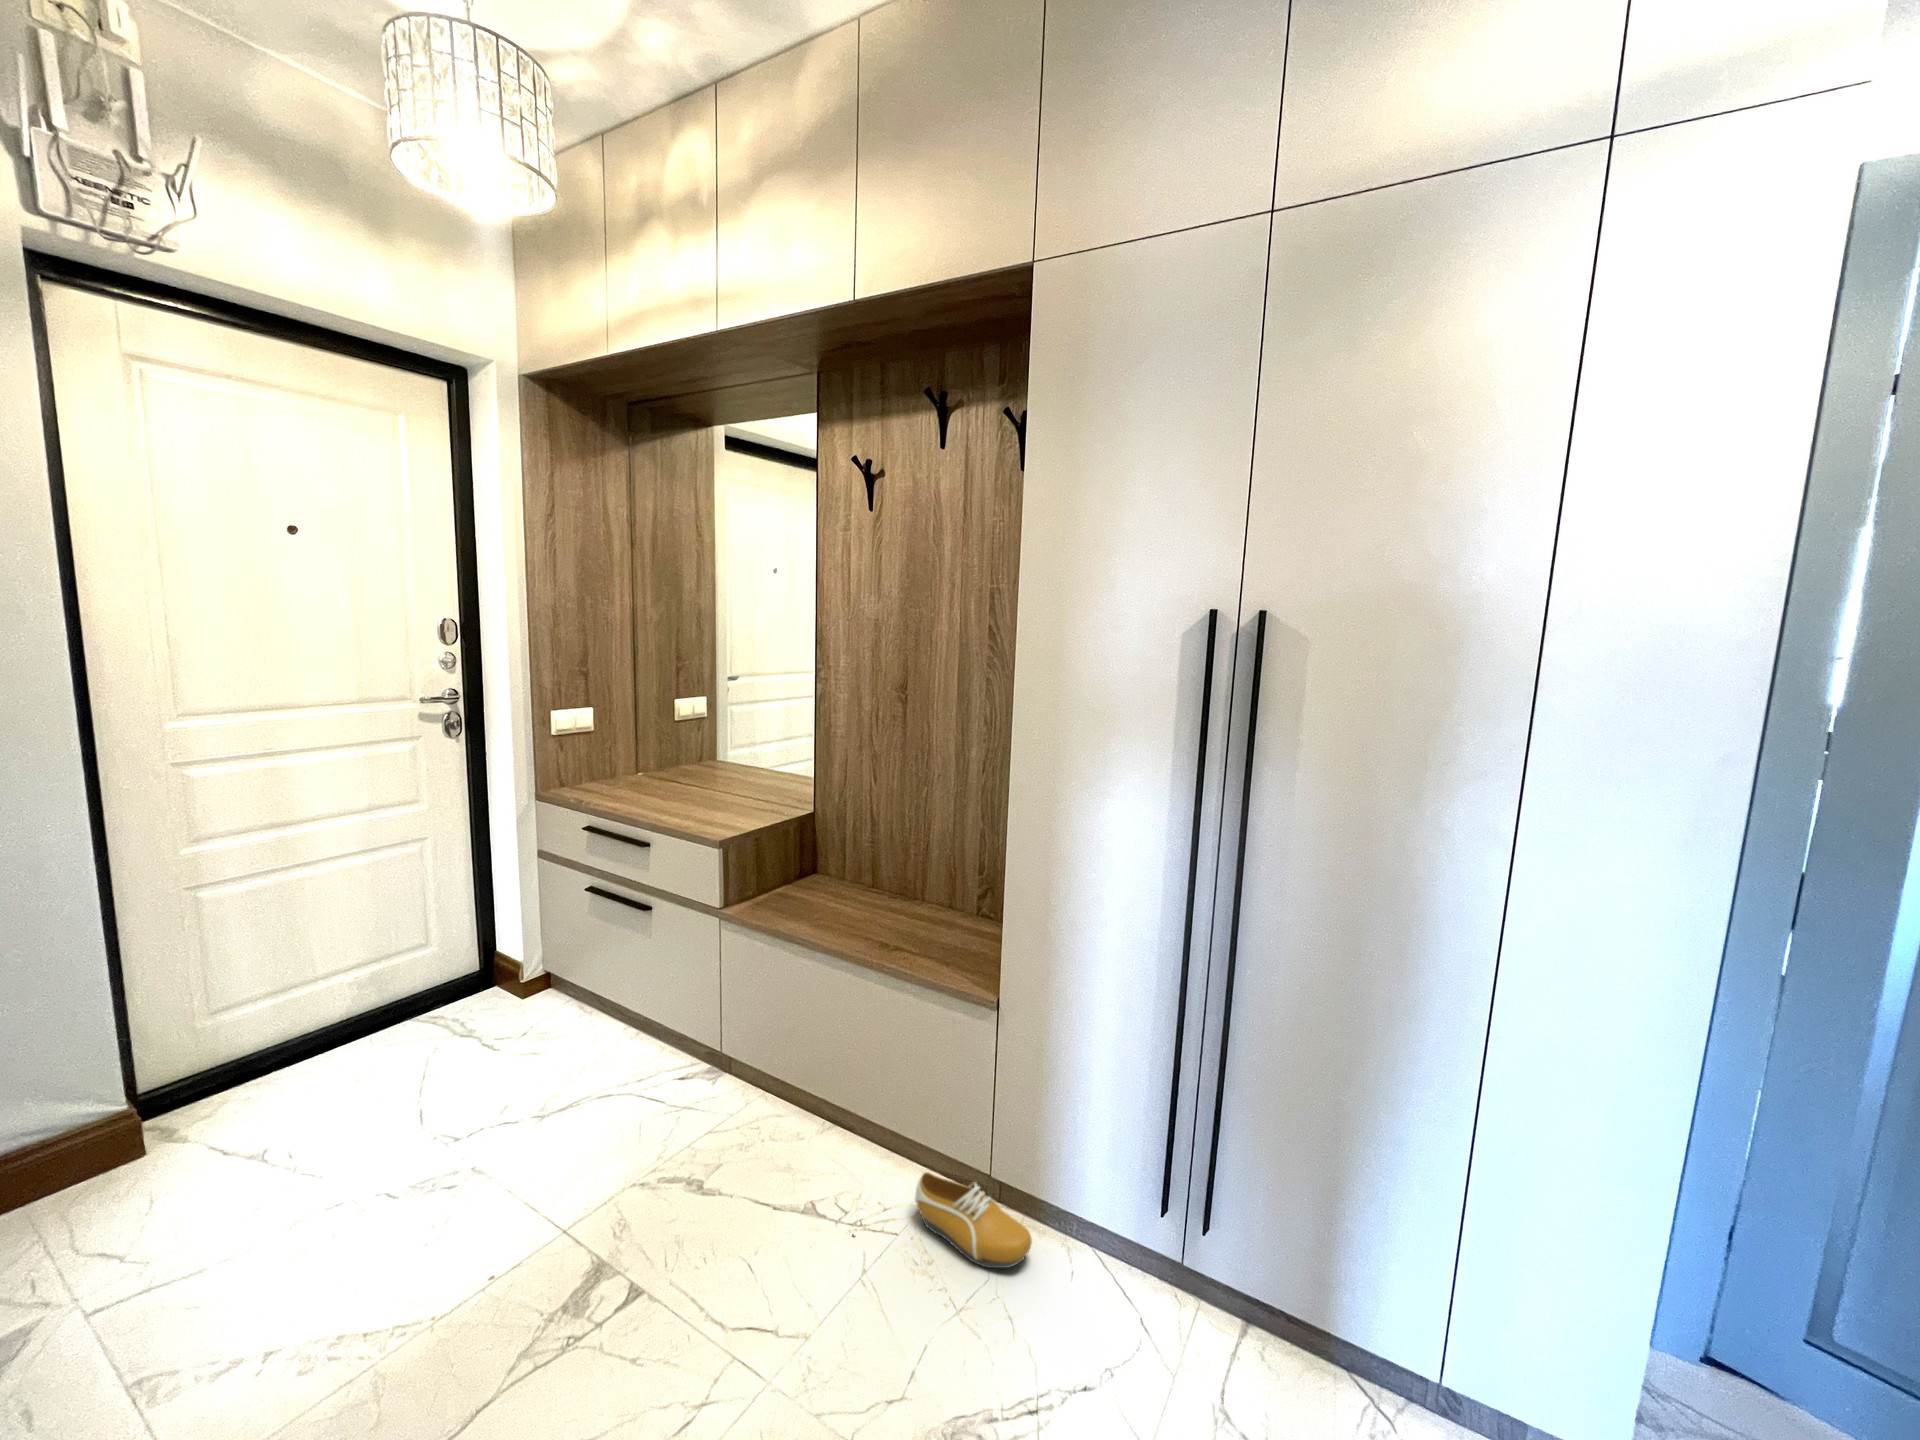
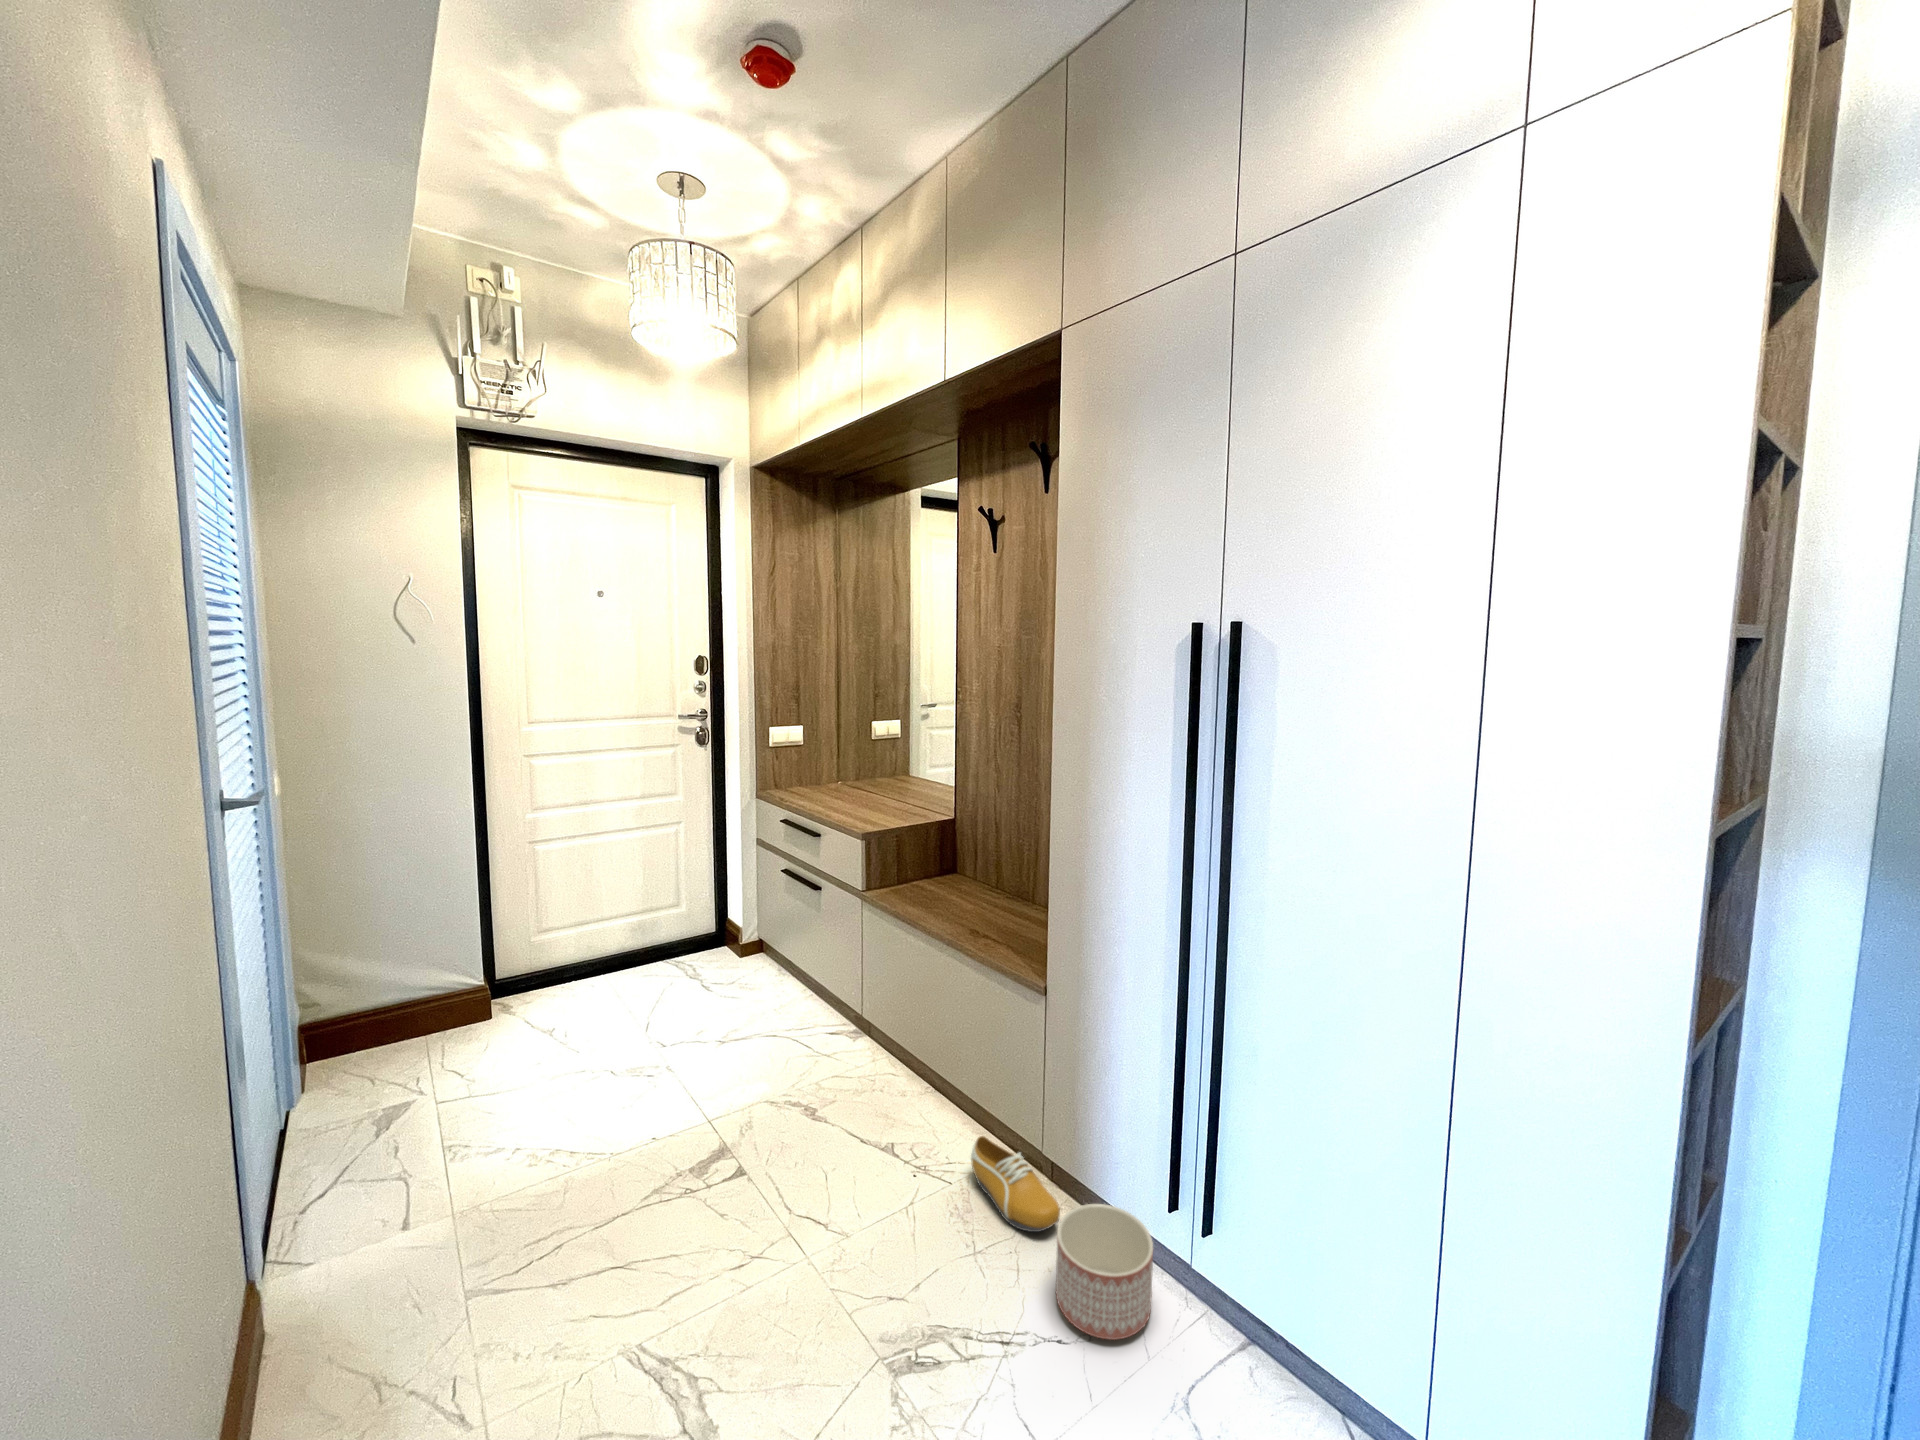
planter: none [1056,1222,1161,1369] -> present [1056,1204,1153,1340]

